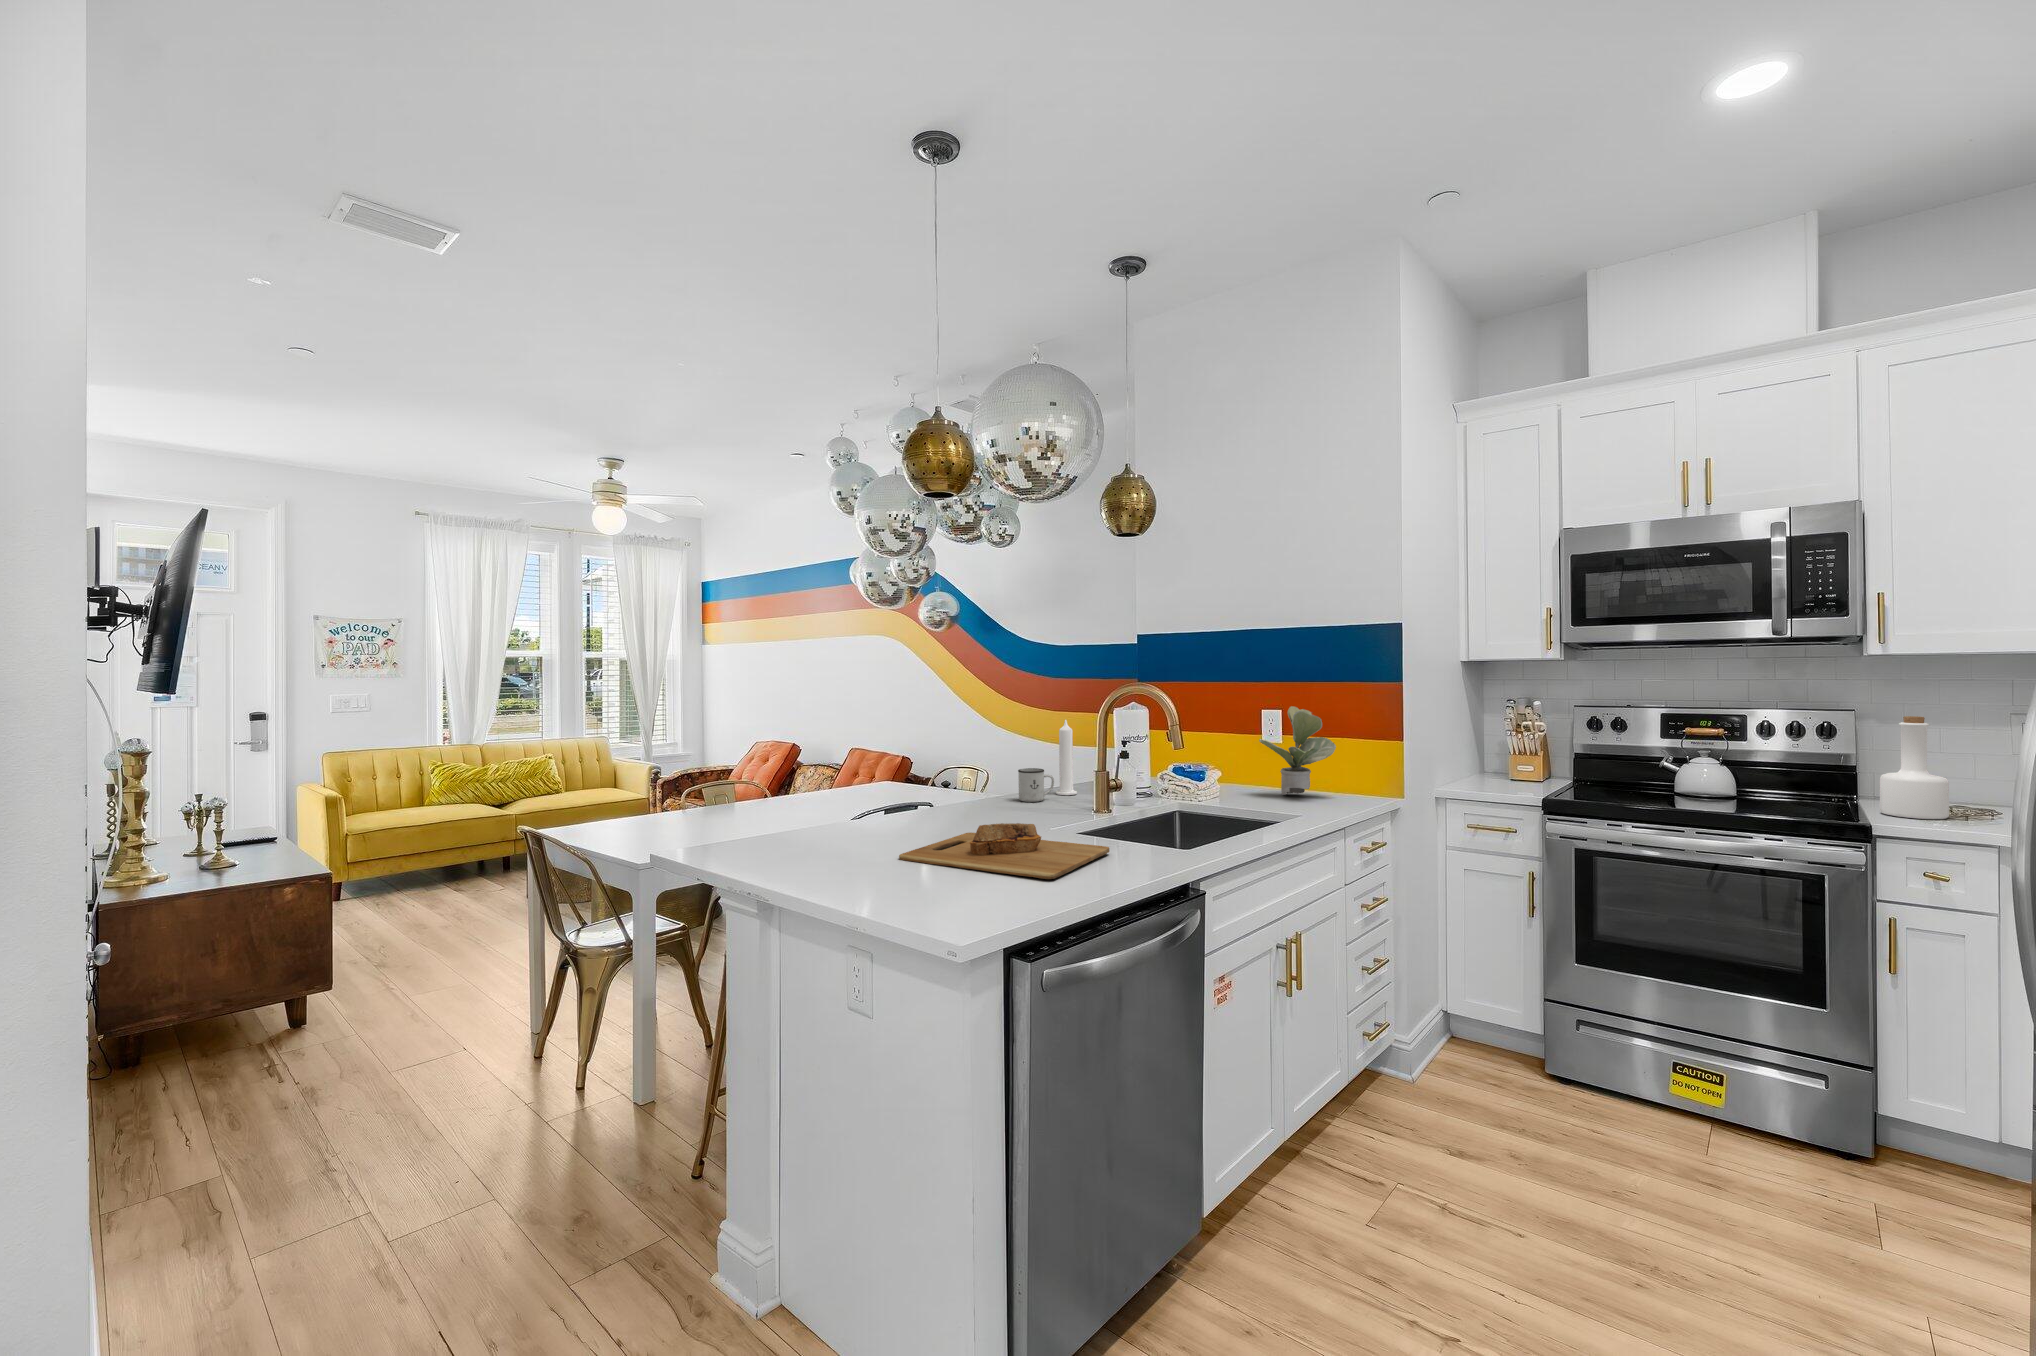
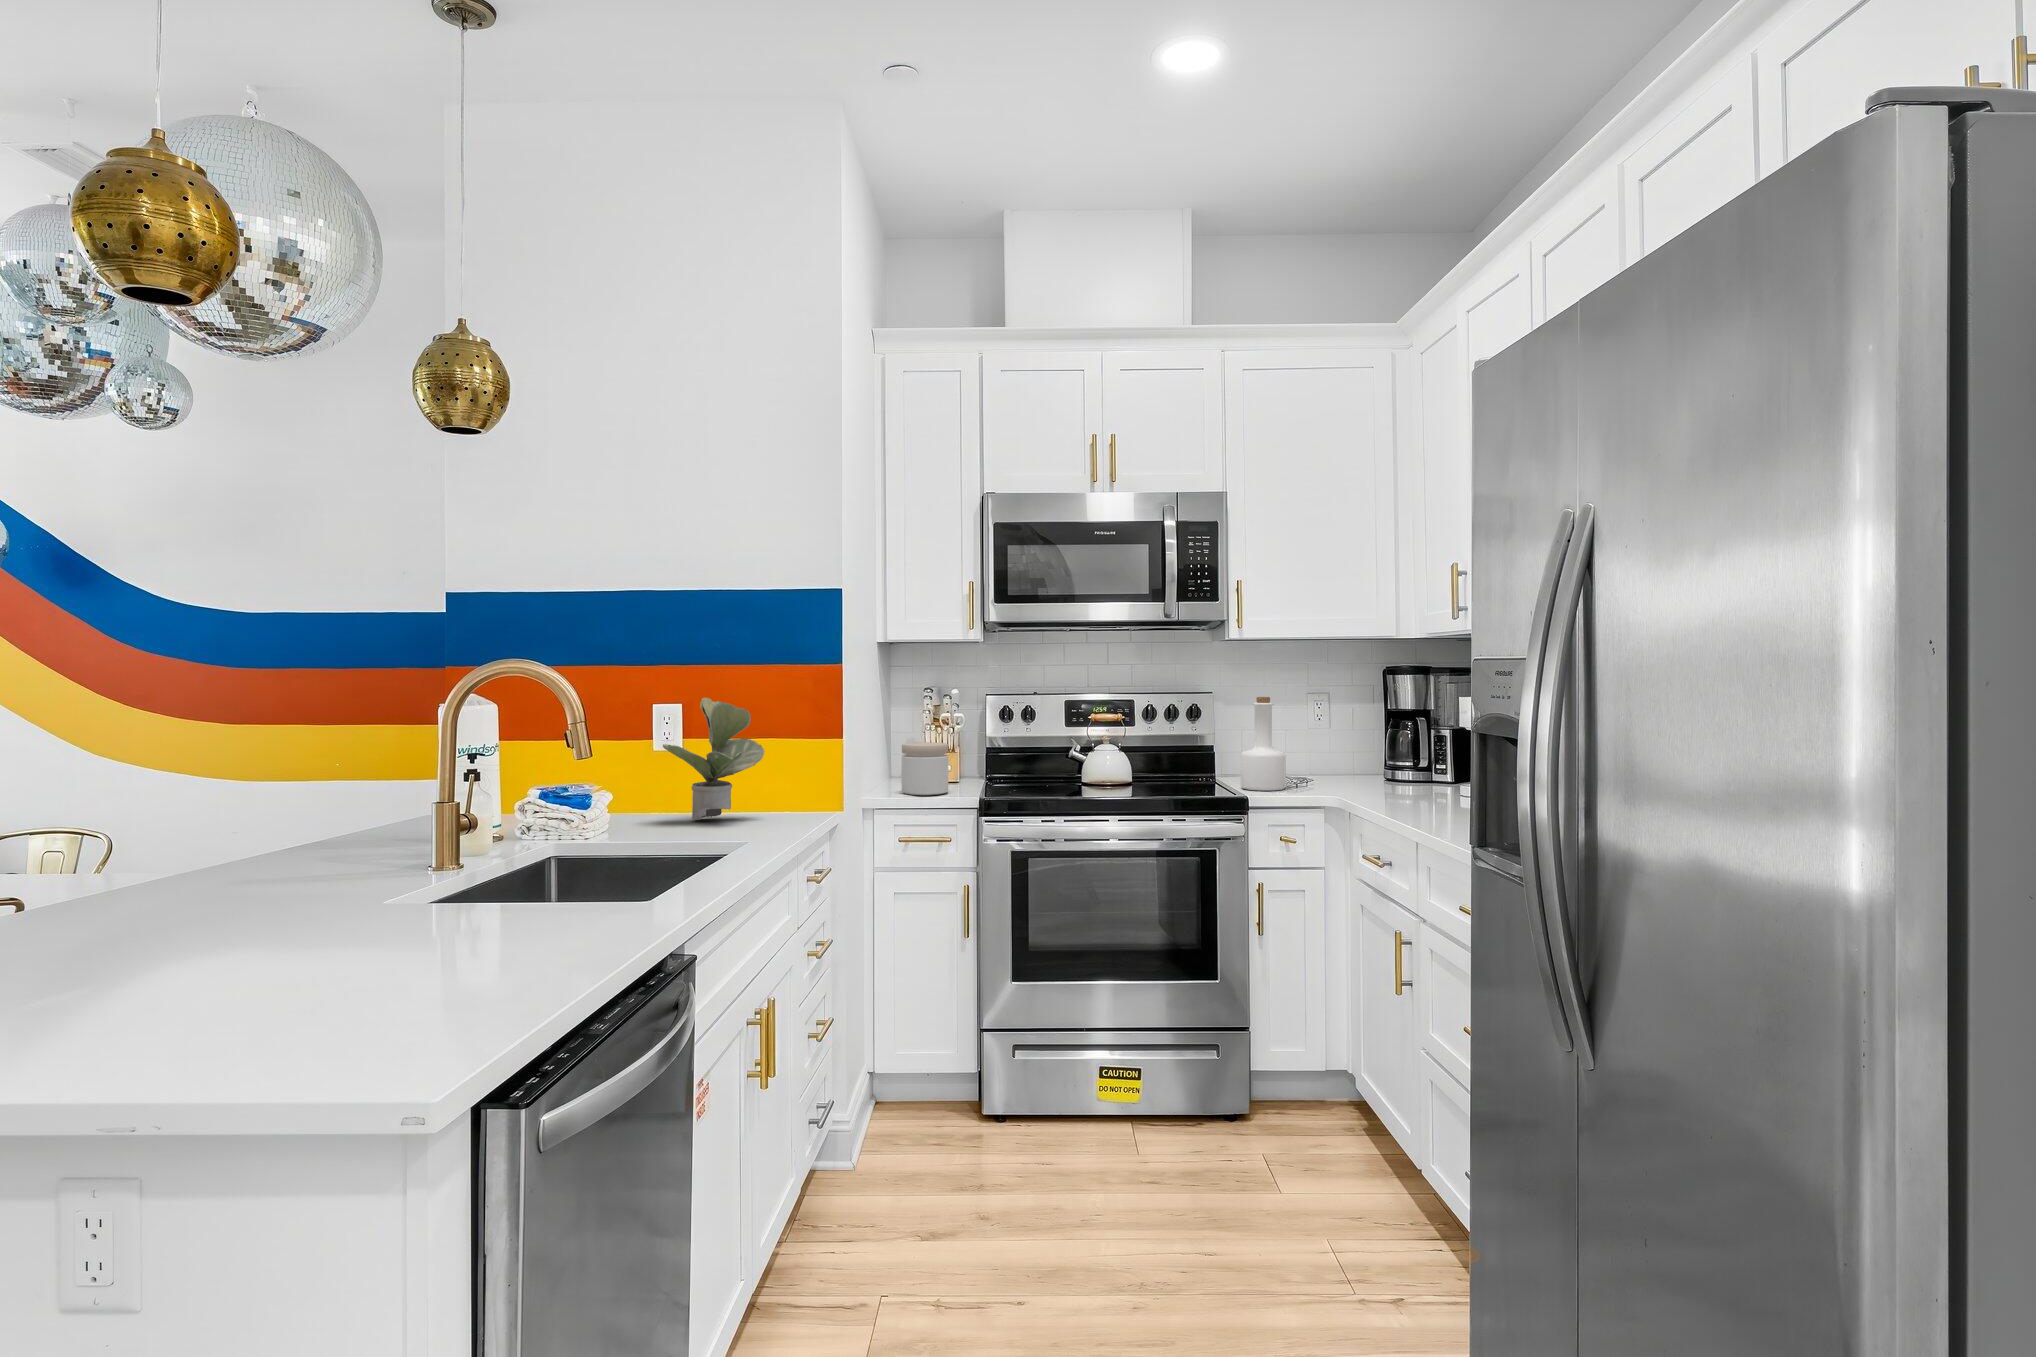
candle: present [1056,720,1077,795] -> none [335,724,375,851]
jar: none [1478,745,1523,790] -> present [902,742,948,795]
mug: present [1018,768,1054,802] -> none [271,808,342,866]
cutting board: present [899,823,1110,879] -> none [124,888,535,987]

